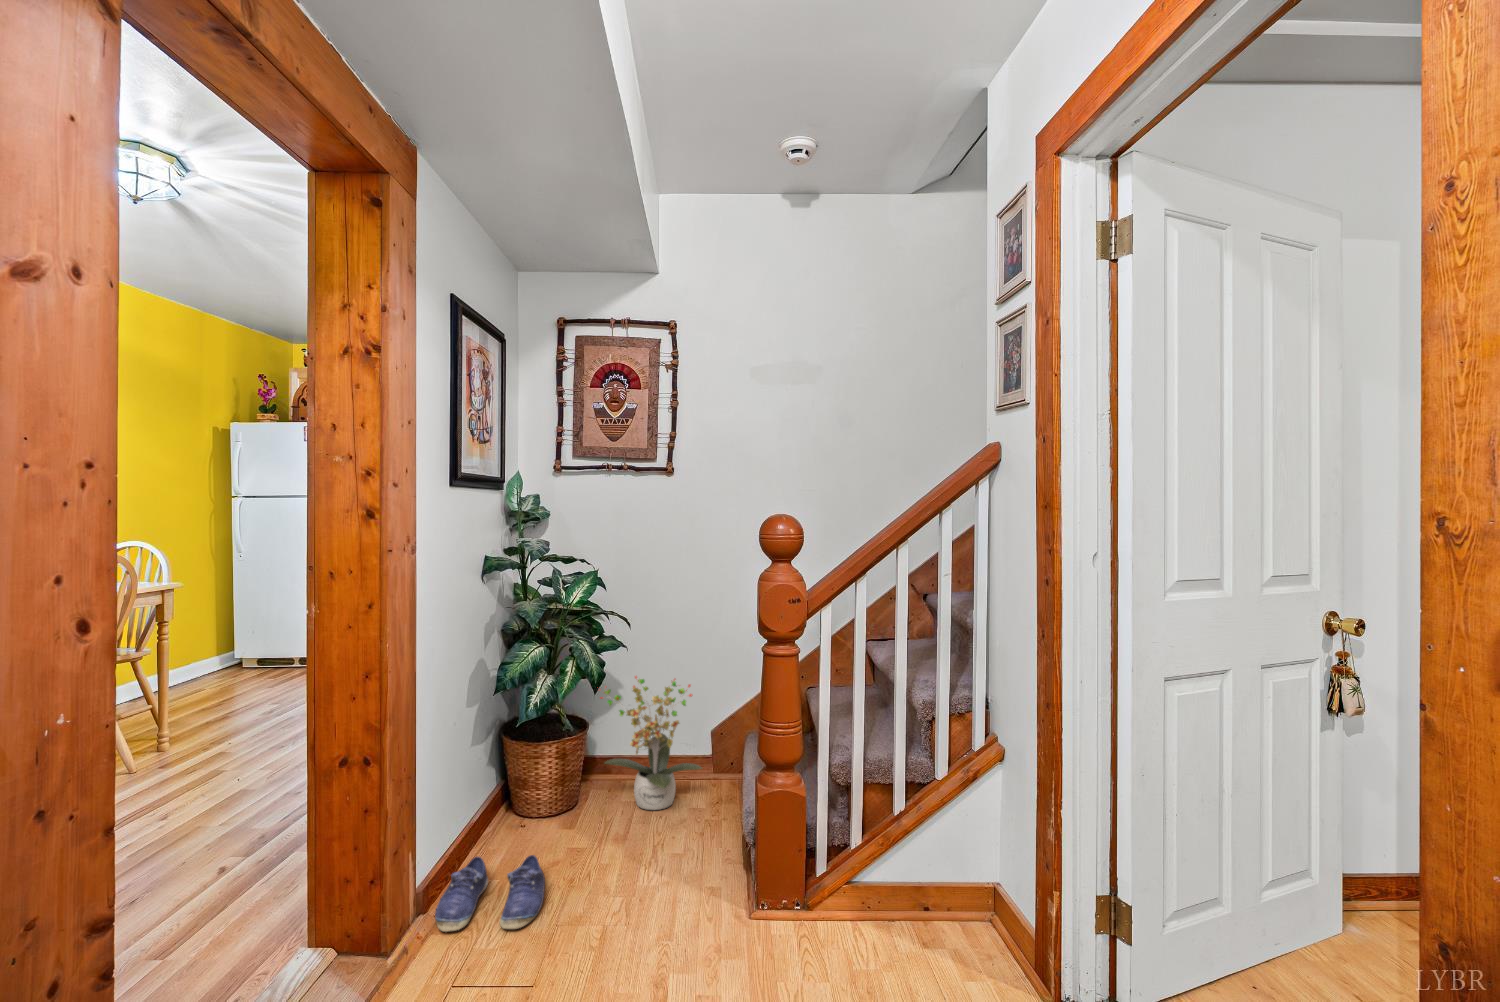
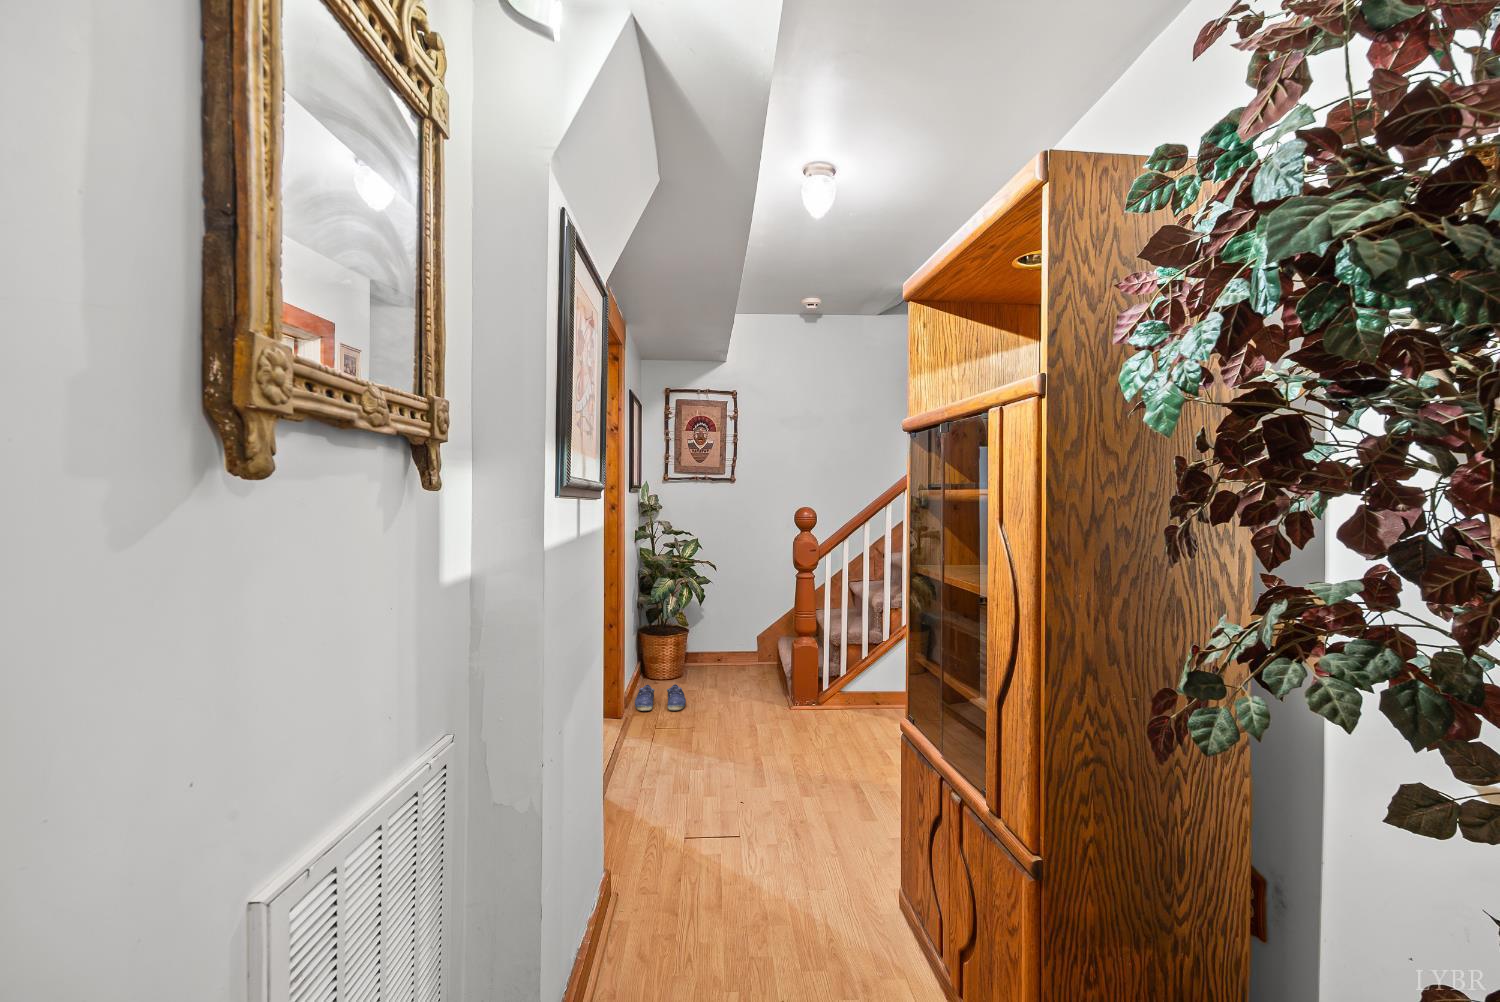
potted plant: present [600,676,702,810] -> none [695,603,756,676]

